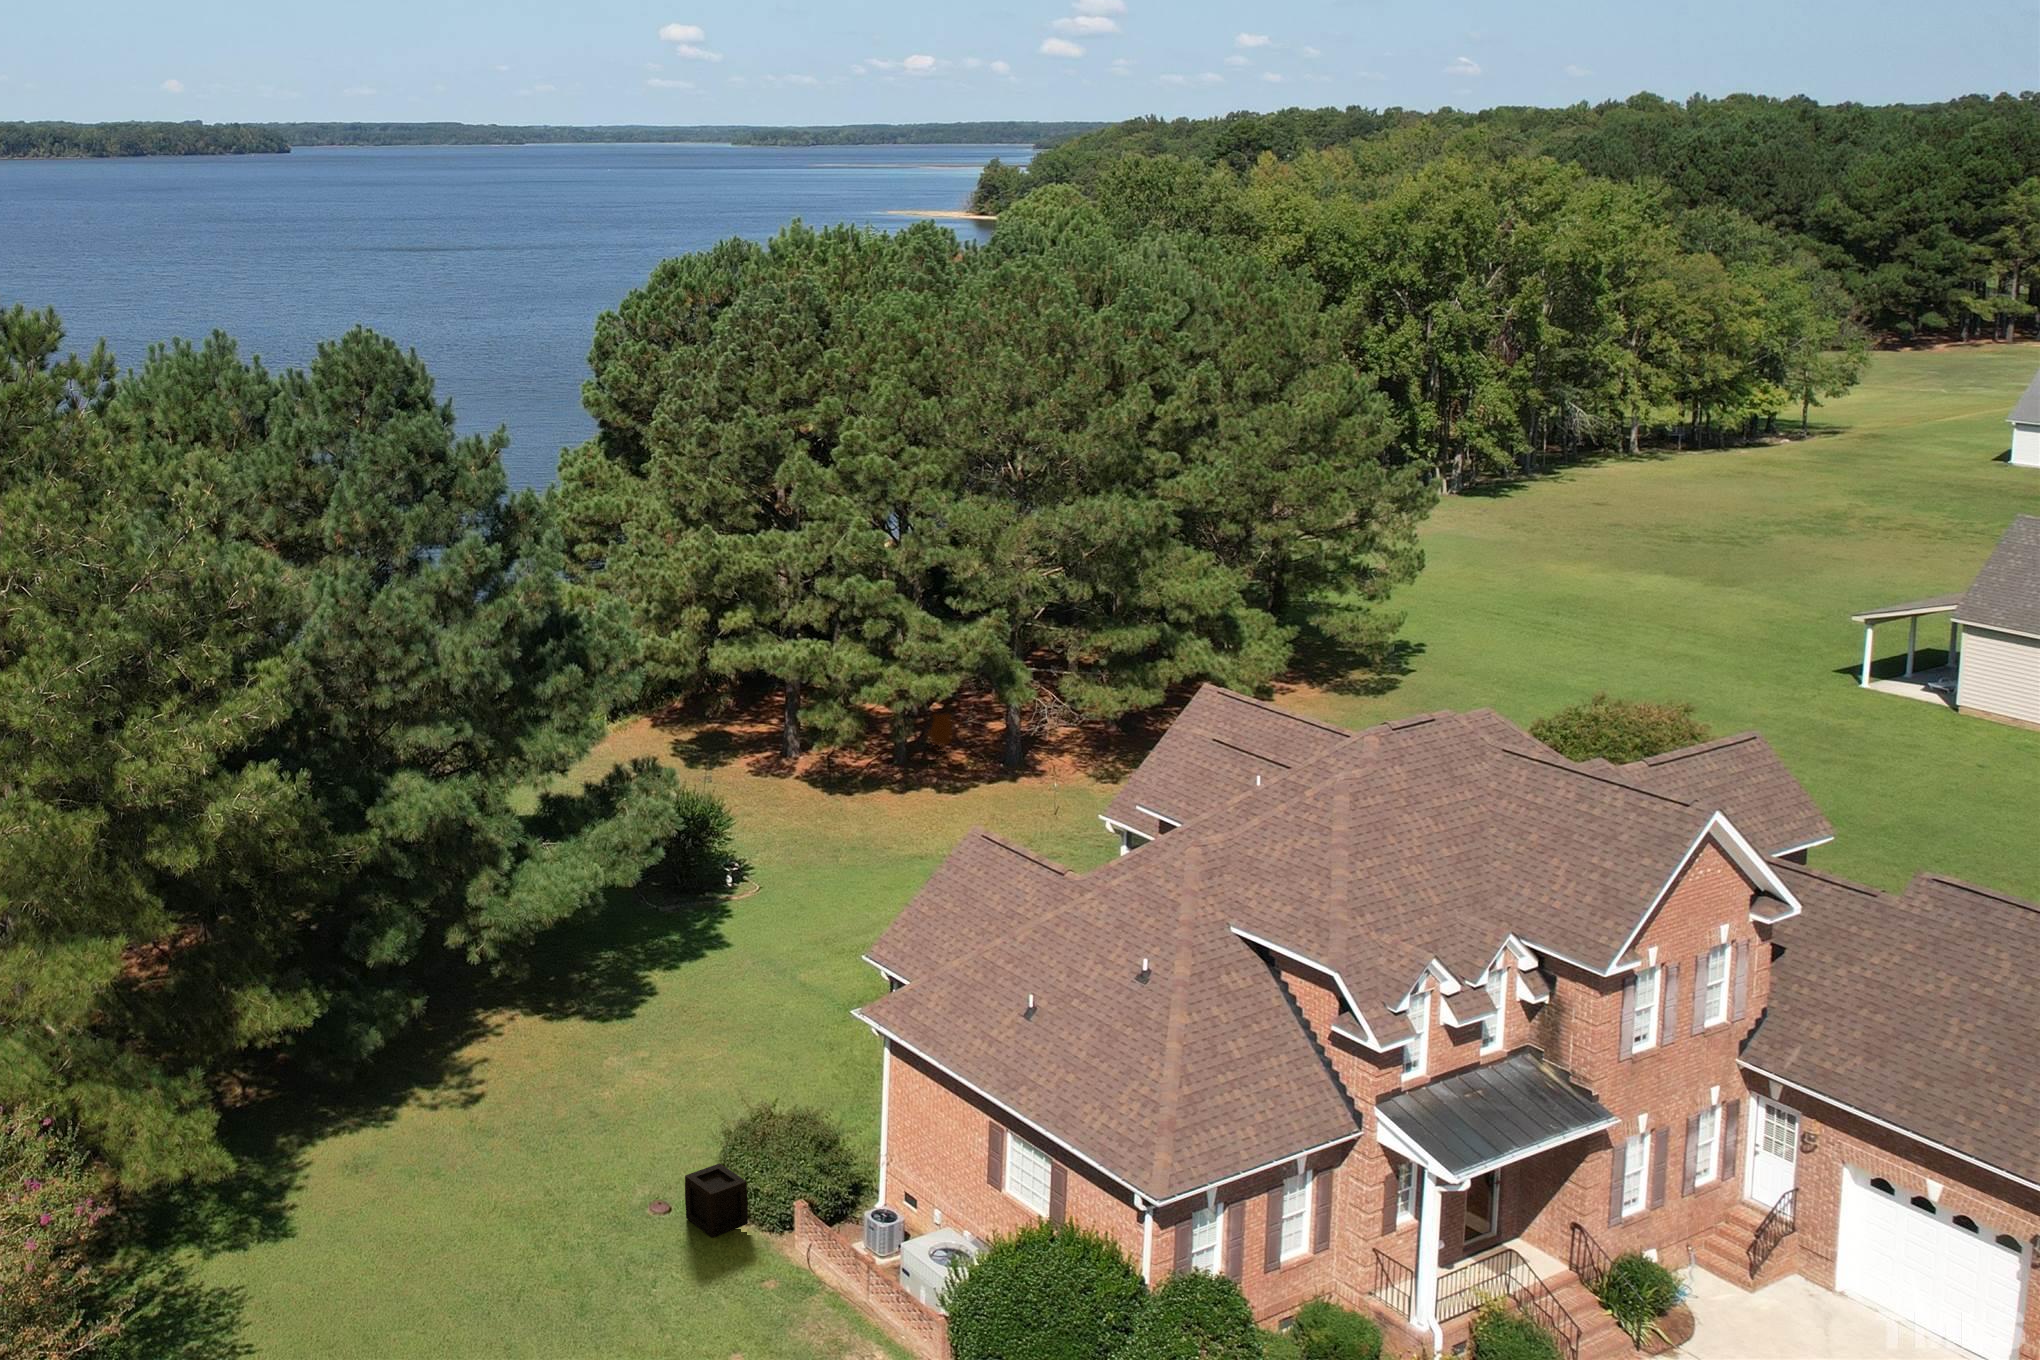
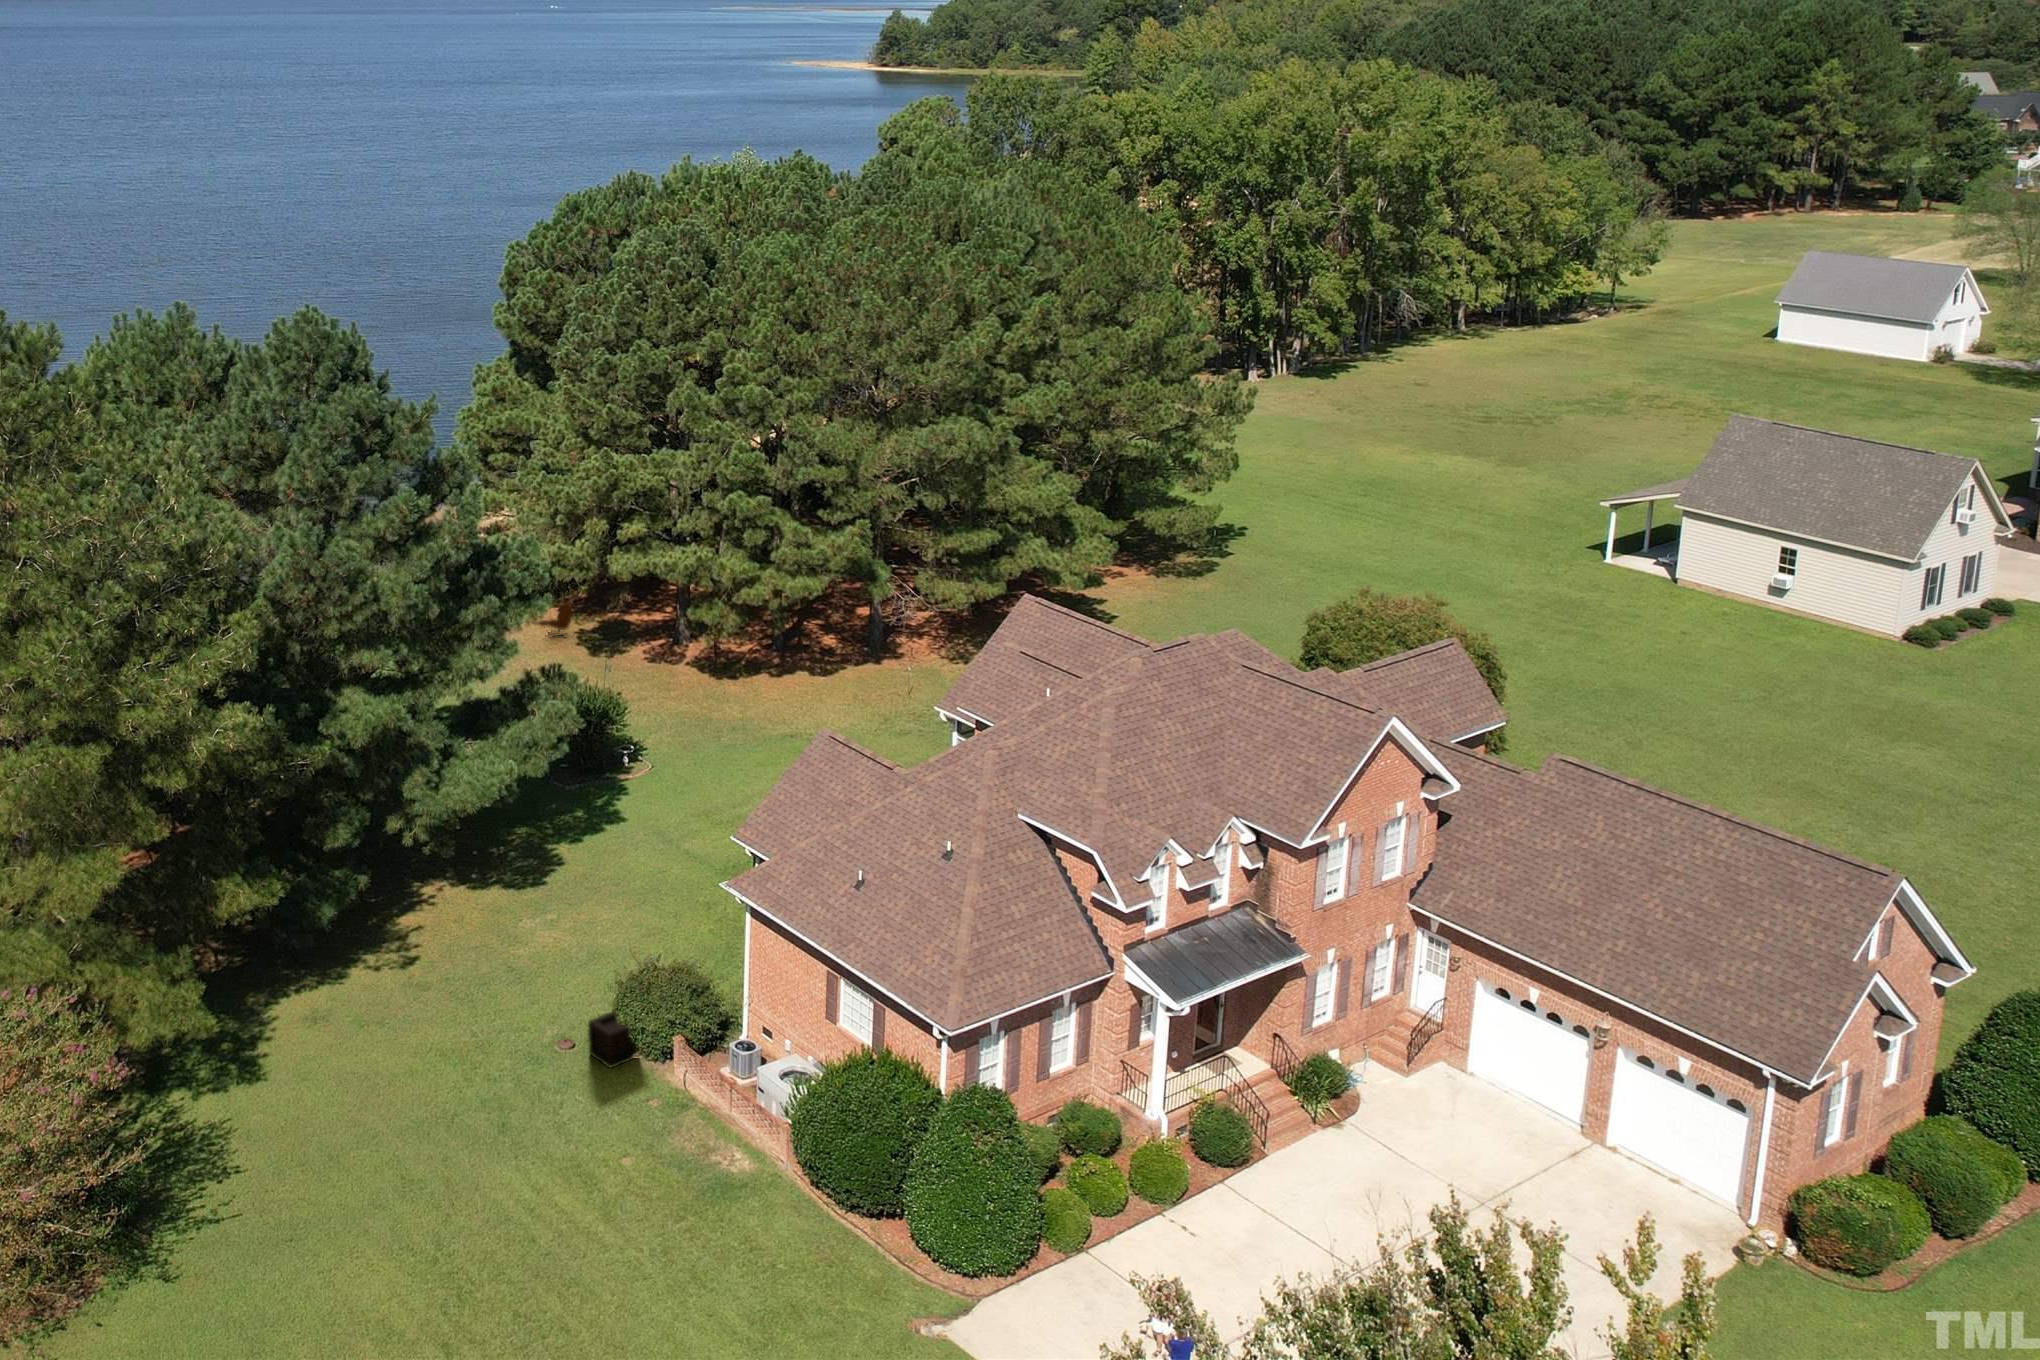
lounge chair: present [927,714,952,753] -> present [536,603,572,635]

